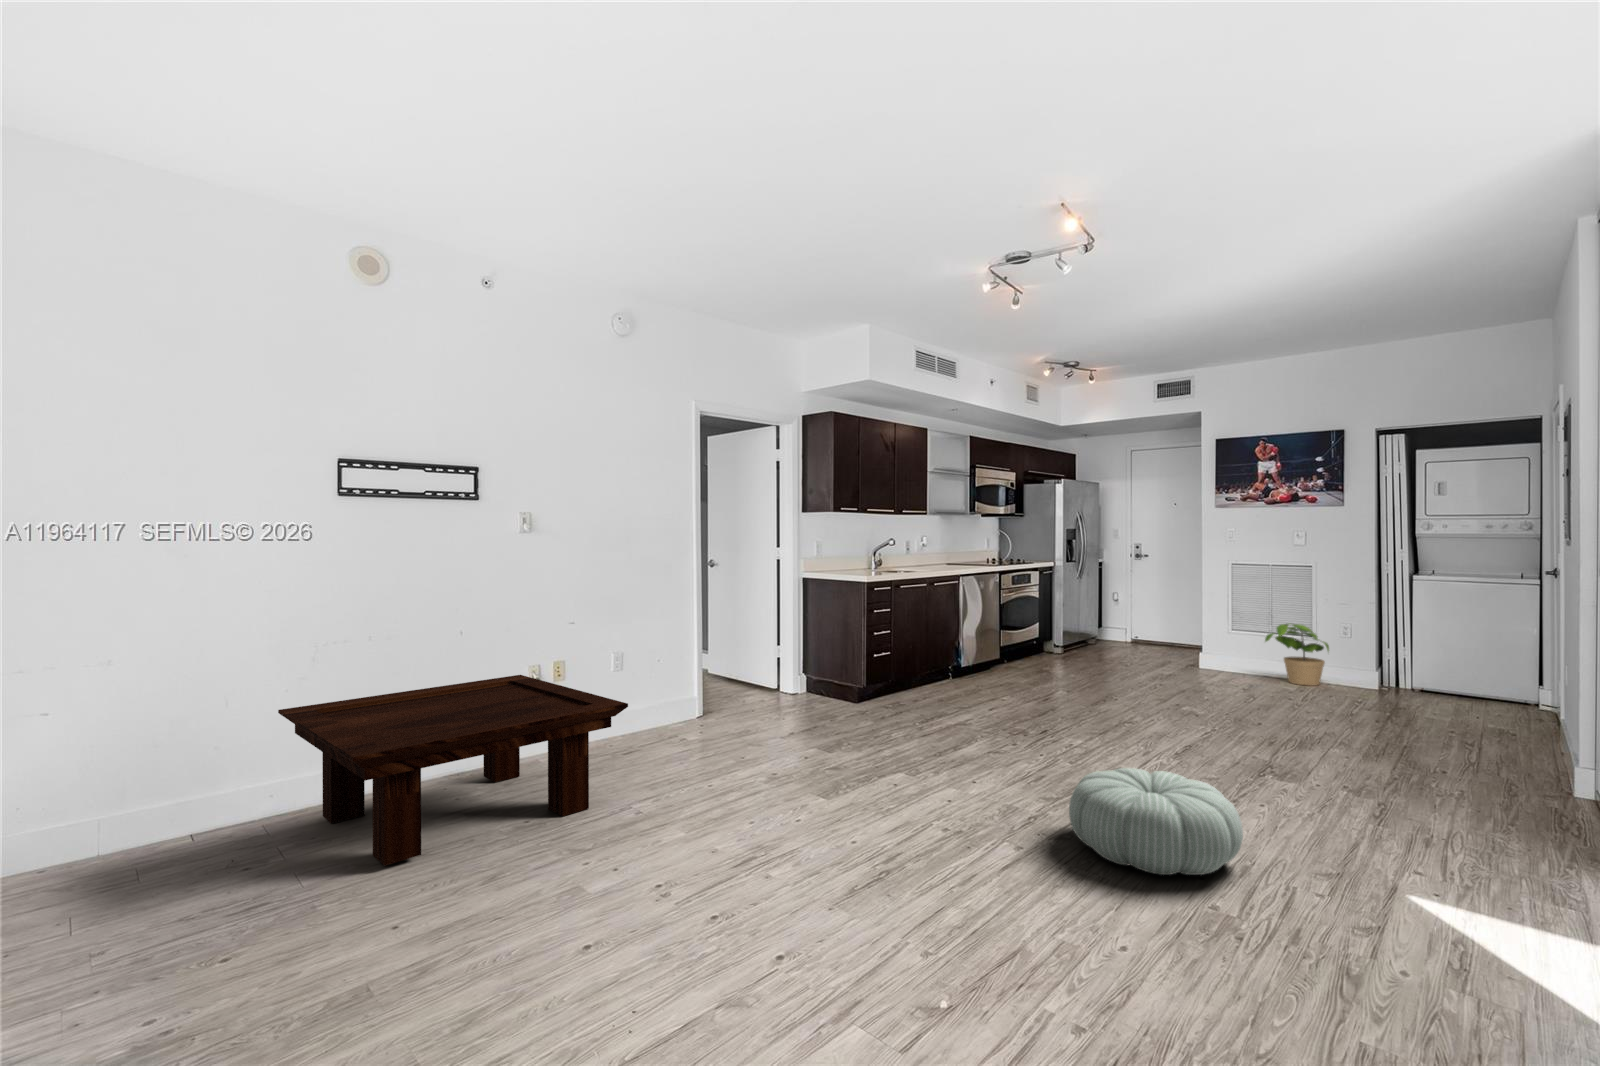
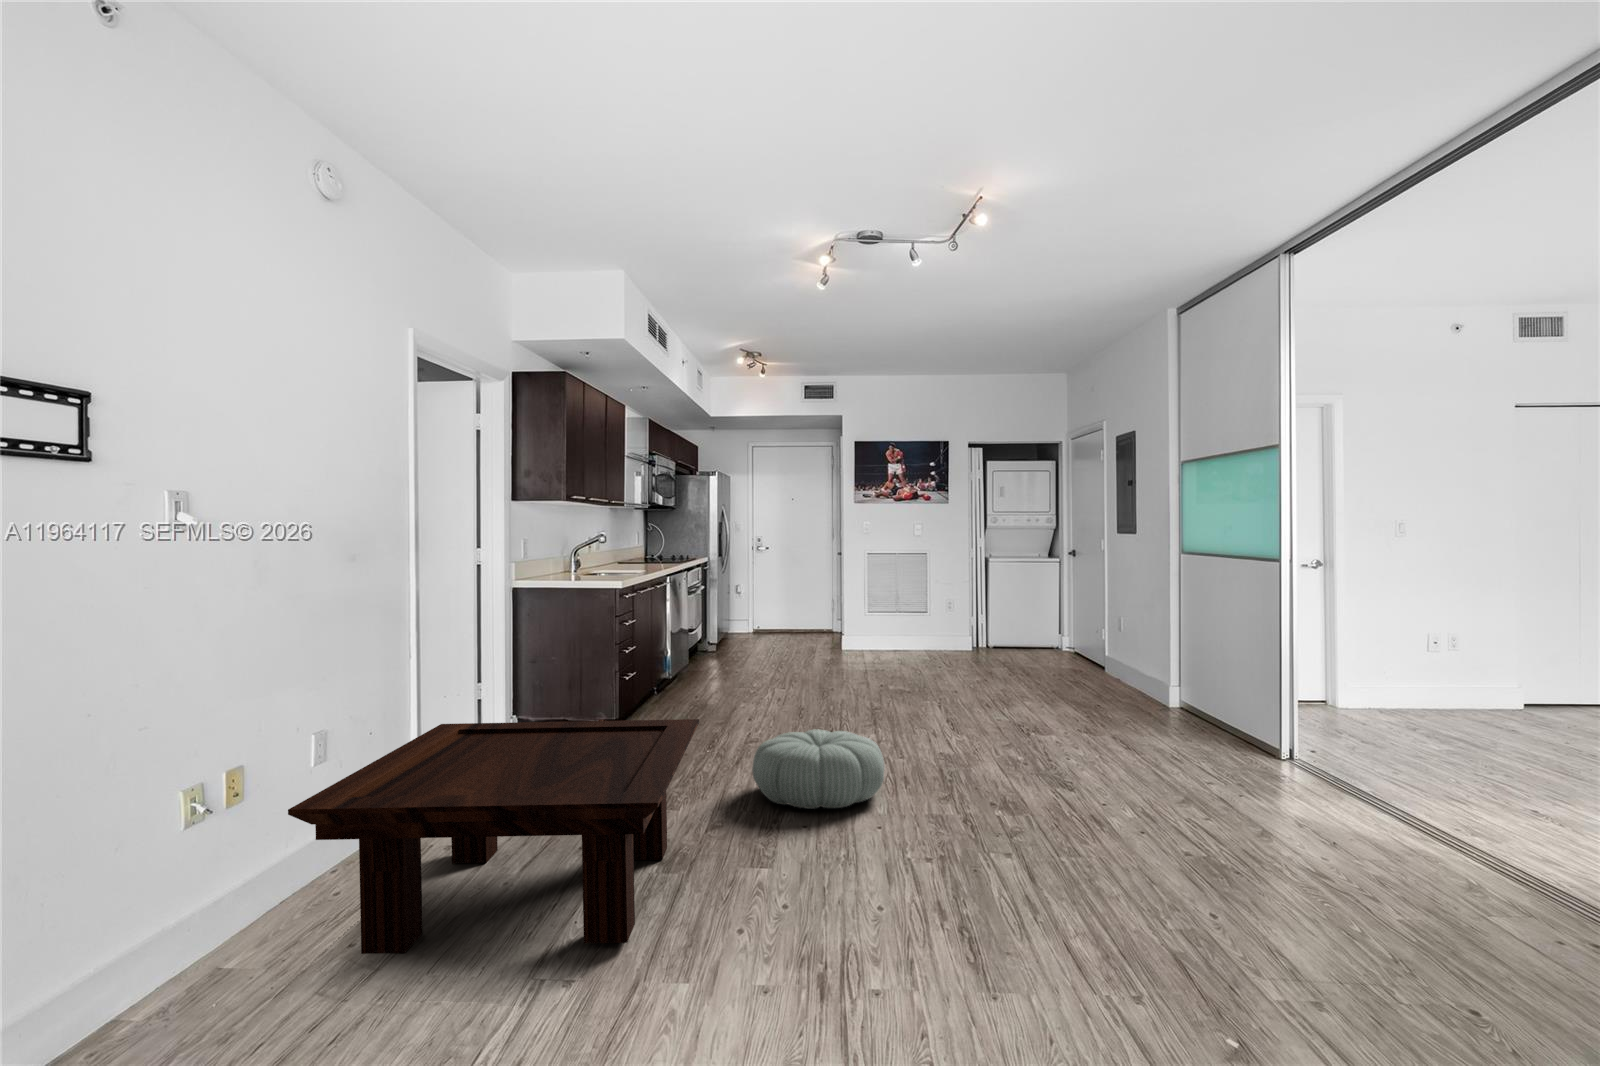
potted plant: present [1265,623,1329,686] -> none [903,600,947,650]
pouf: present [1069,768,1243,875] -> present [752,730,884,809]

